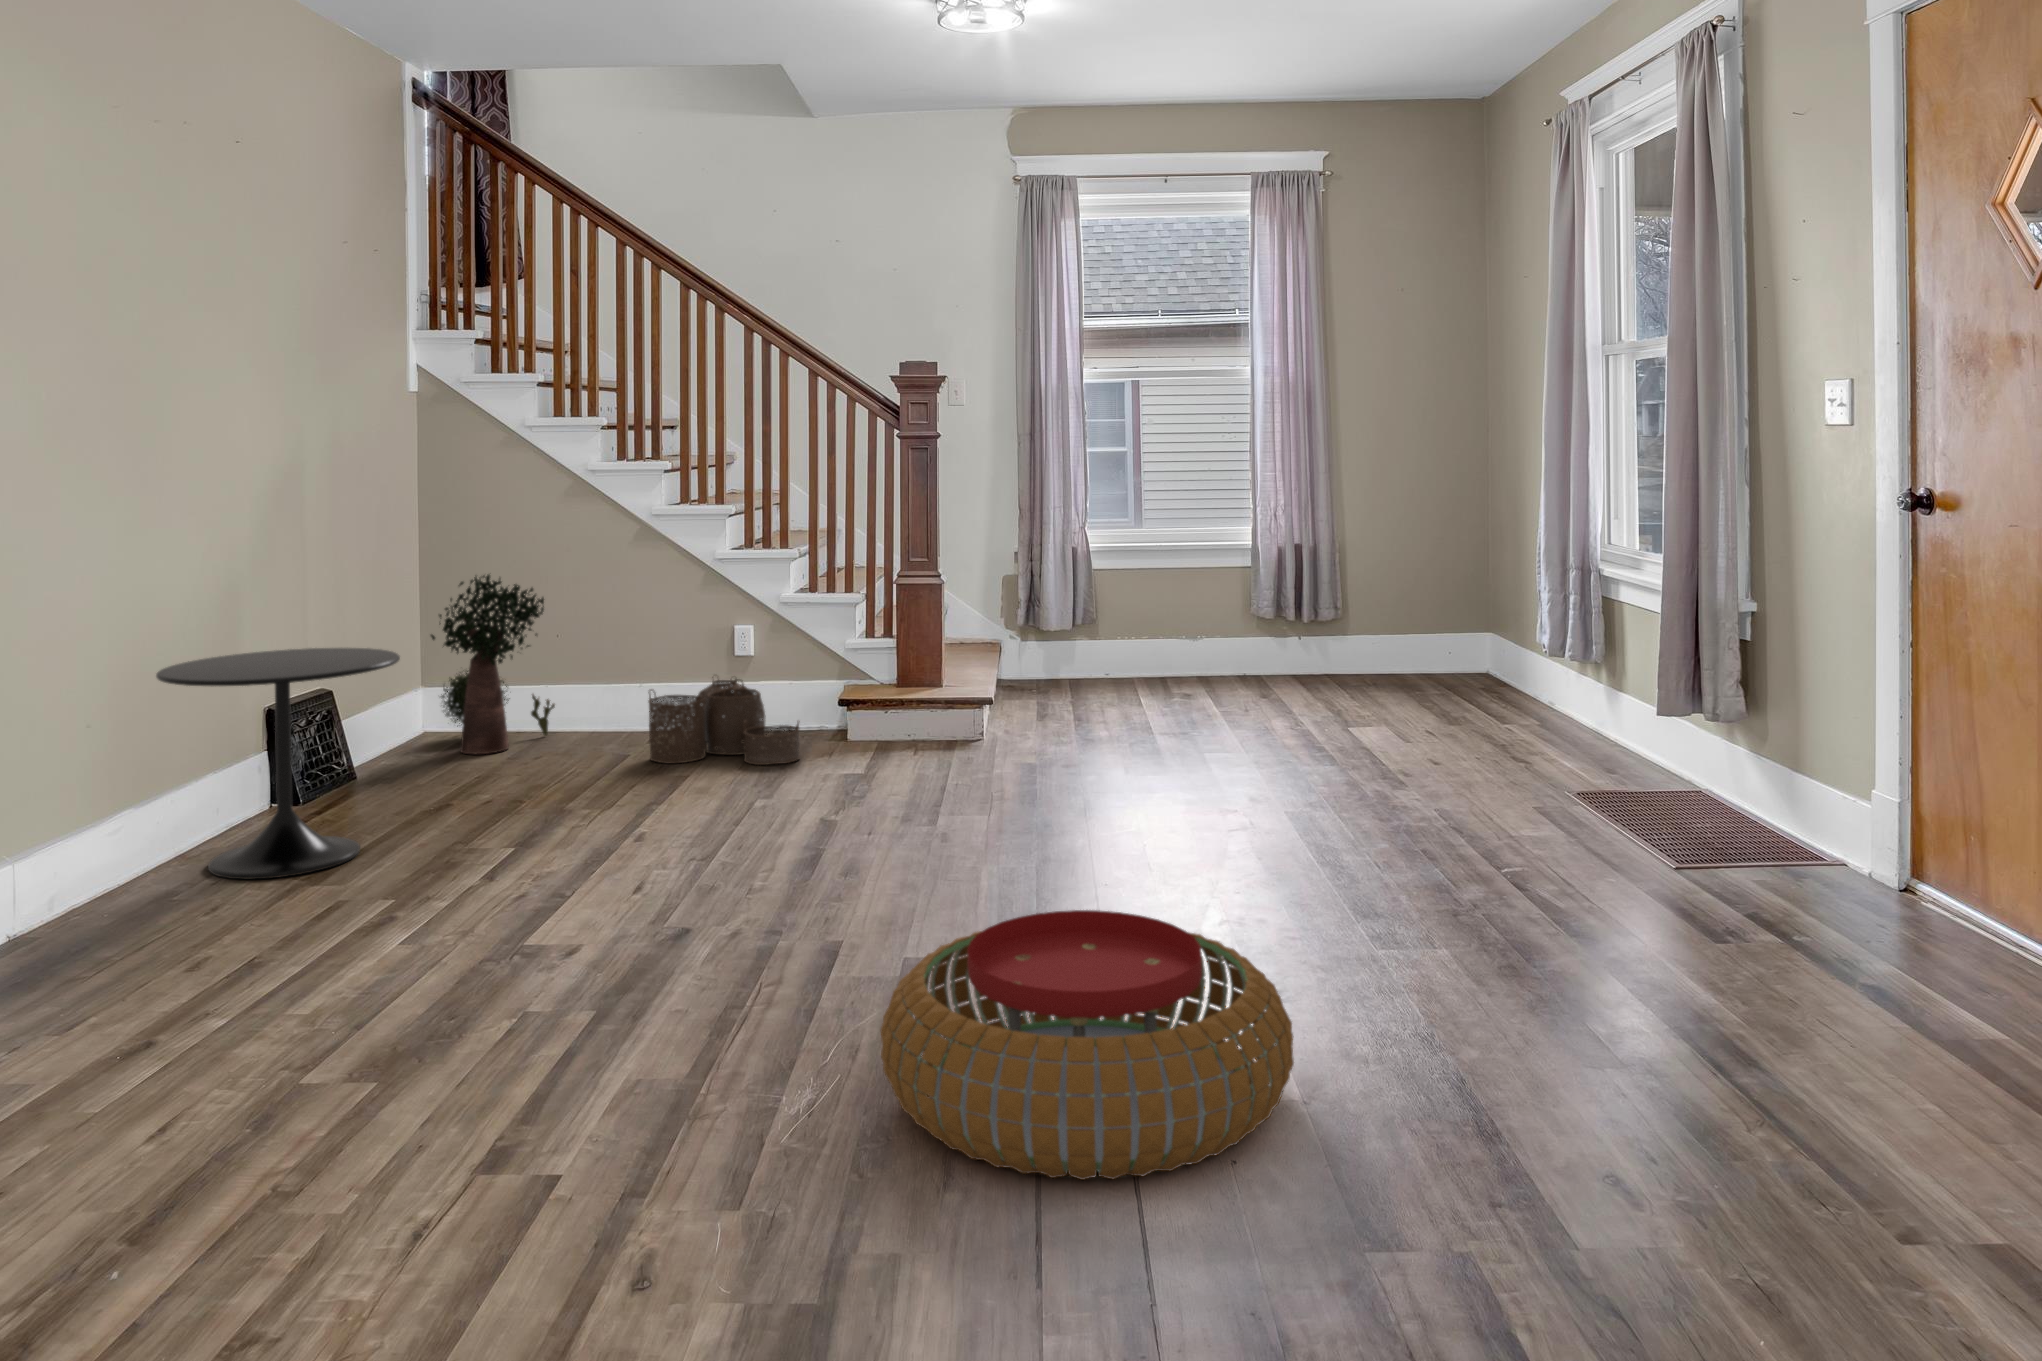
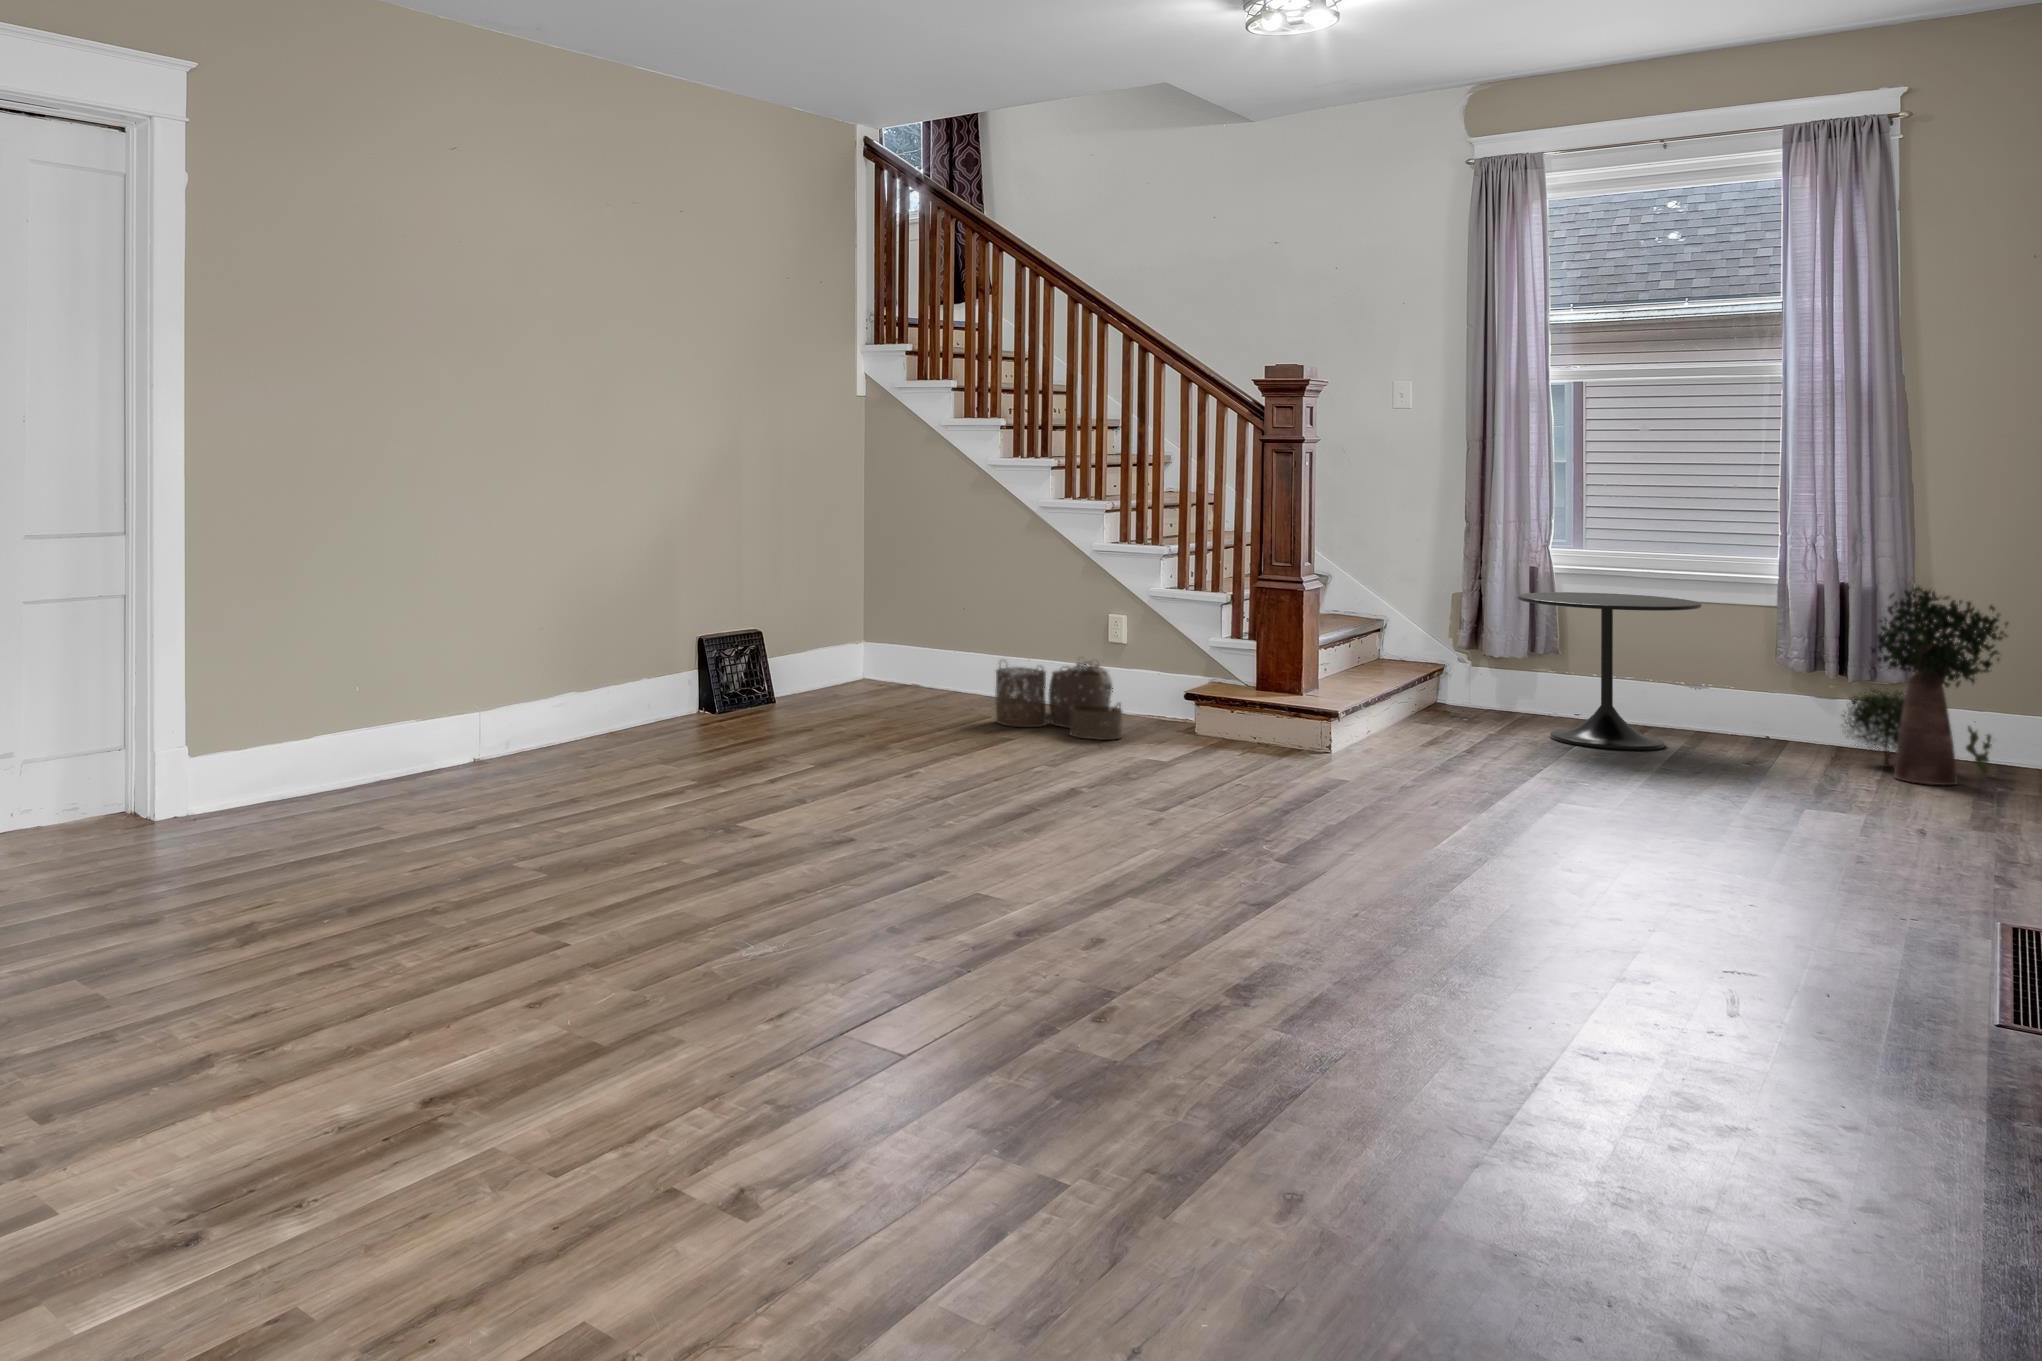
potted plant: present [431,574,555,754] -> present [1844,587,2008,785]
side table: present [156,648,400,879] -> present [1517,592,1702,750]
pouf: present [881,910,1294,1180] -> none [769,818,1103,1004]

